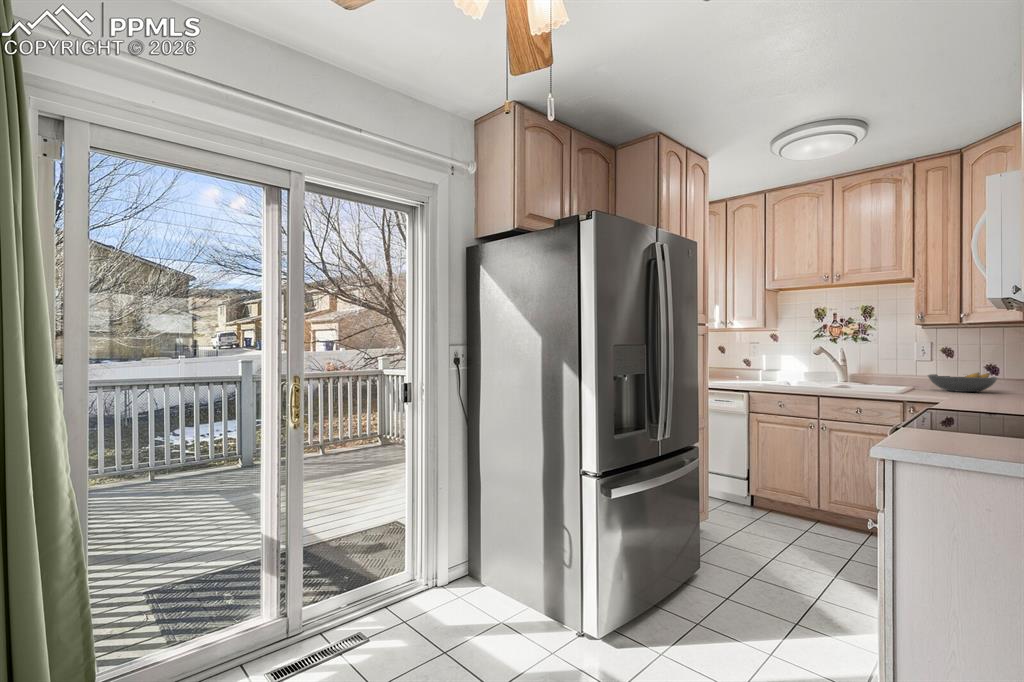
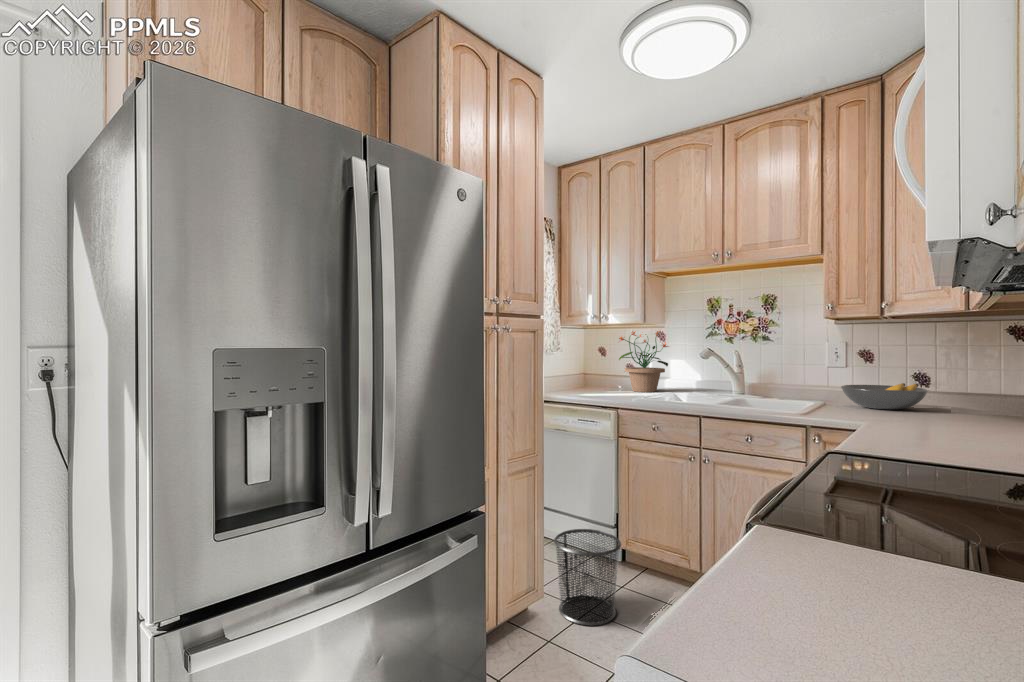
potted plant: none [738,332,783,381] -> present [619,331,668,392]
waste bin: none [713,475,764,538] -> present [554,529,621,626]

